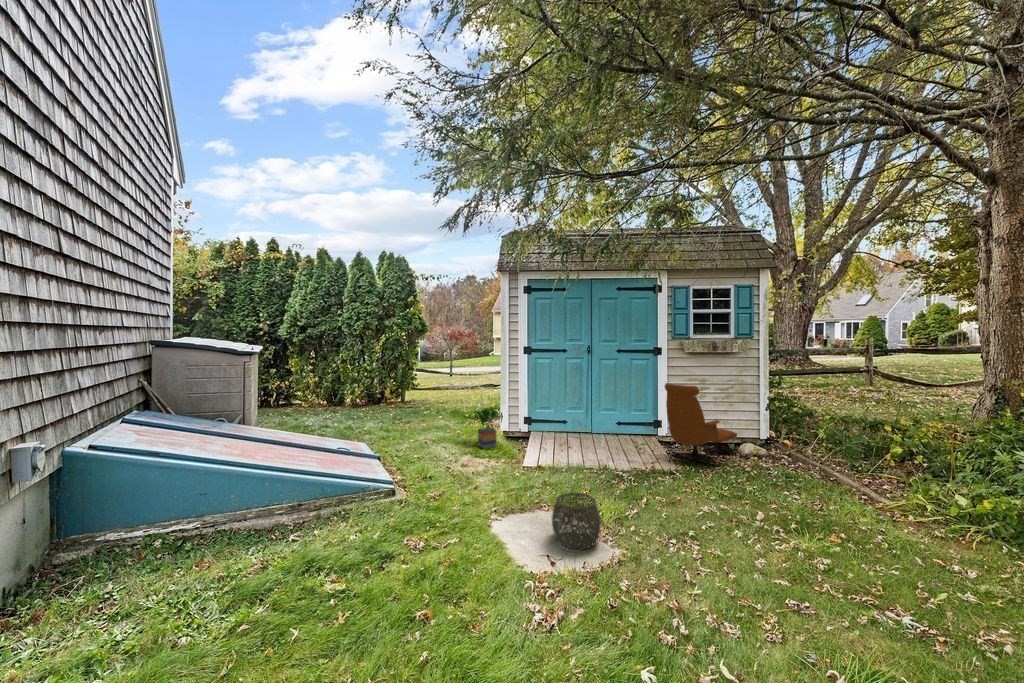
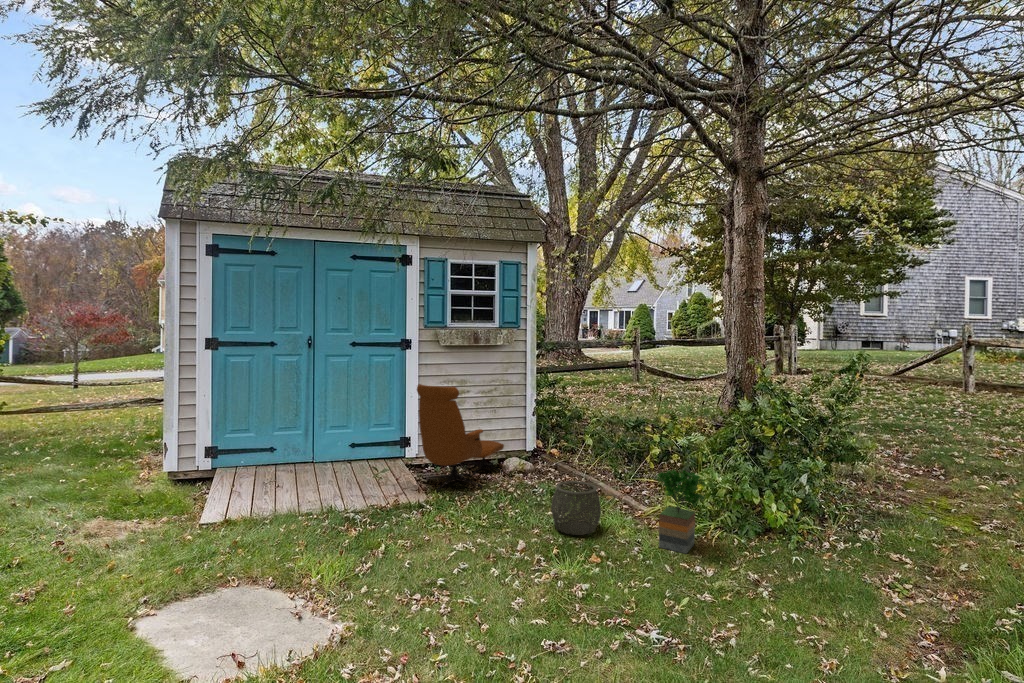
potted tree: present [475,408,501,449] -> present [657,470,706,554]
woven basket: present [552,492,601,550] -> present [551,481,601,535]

